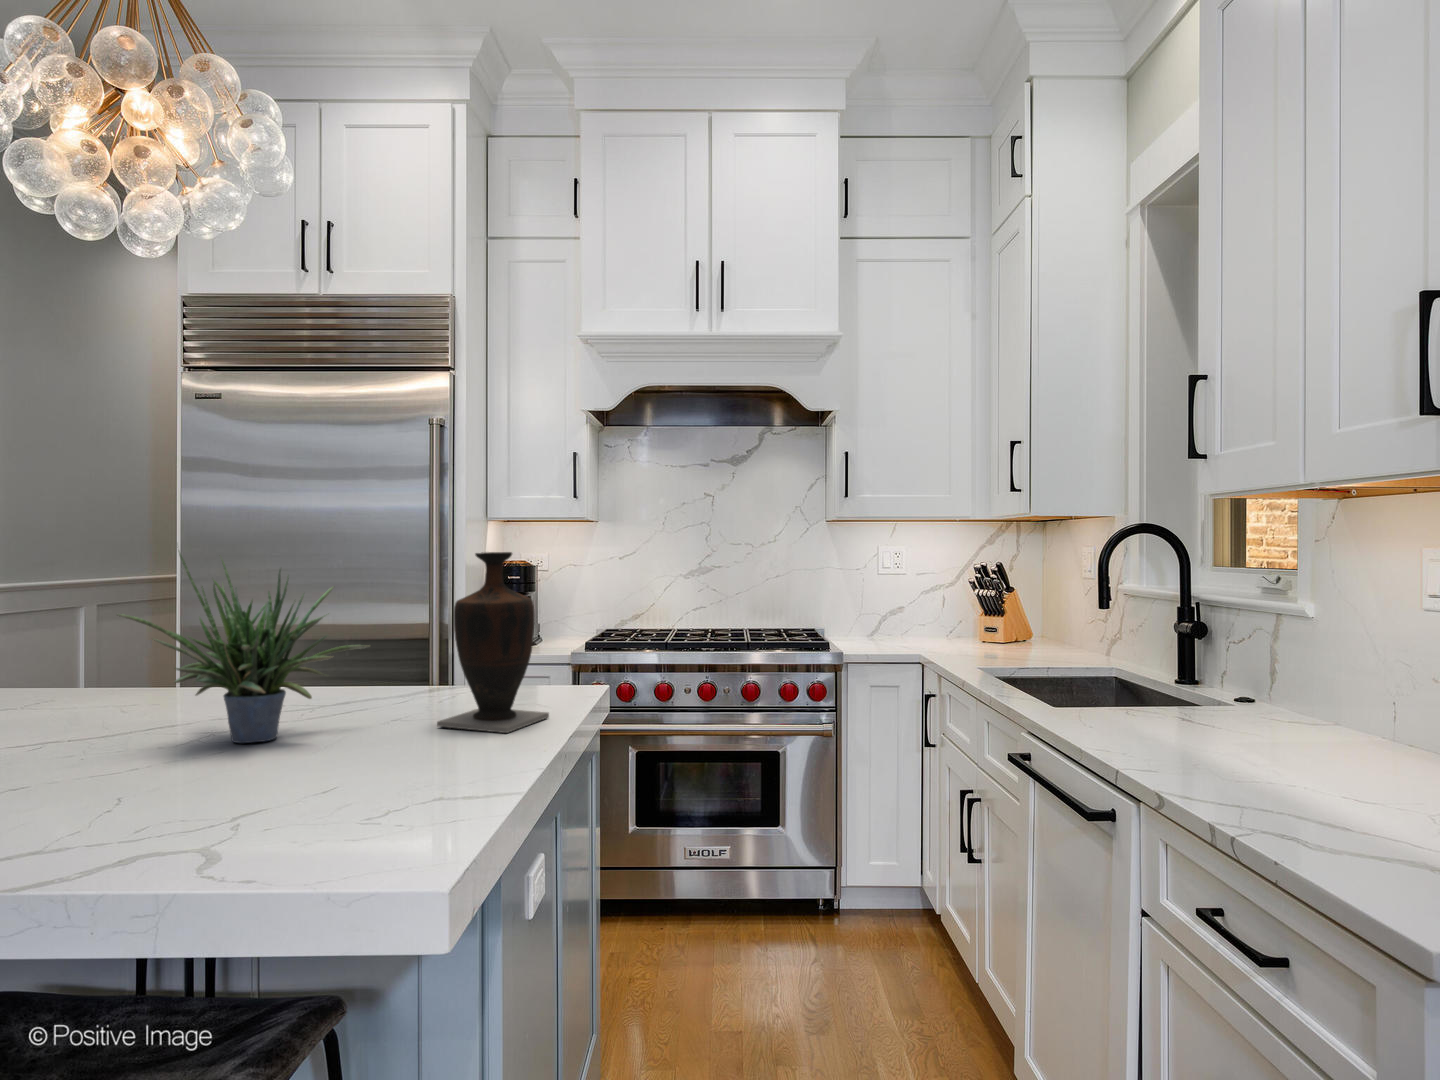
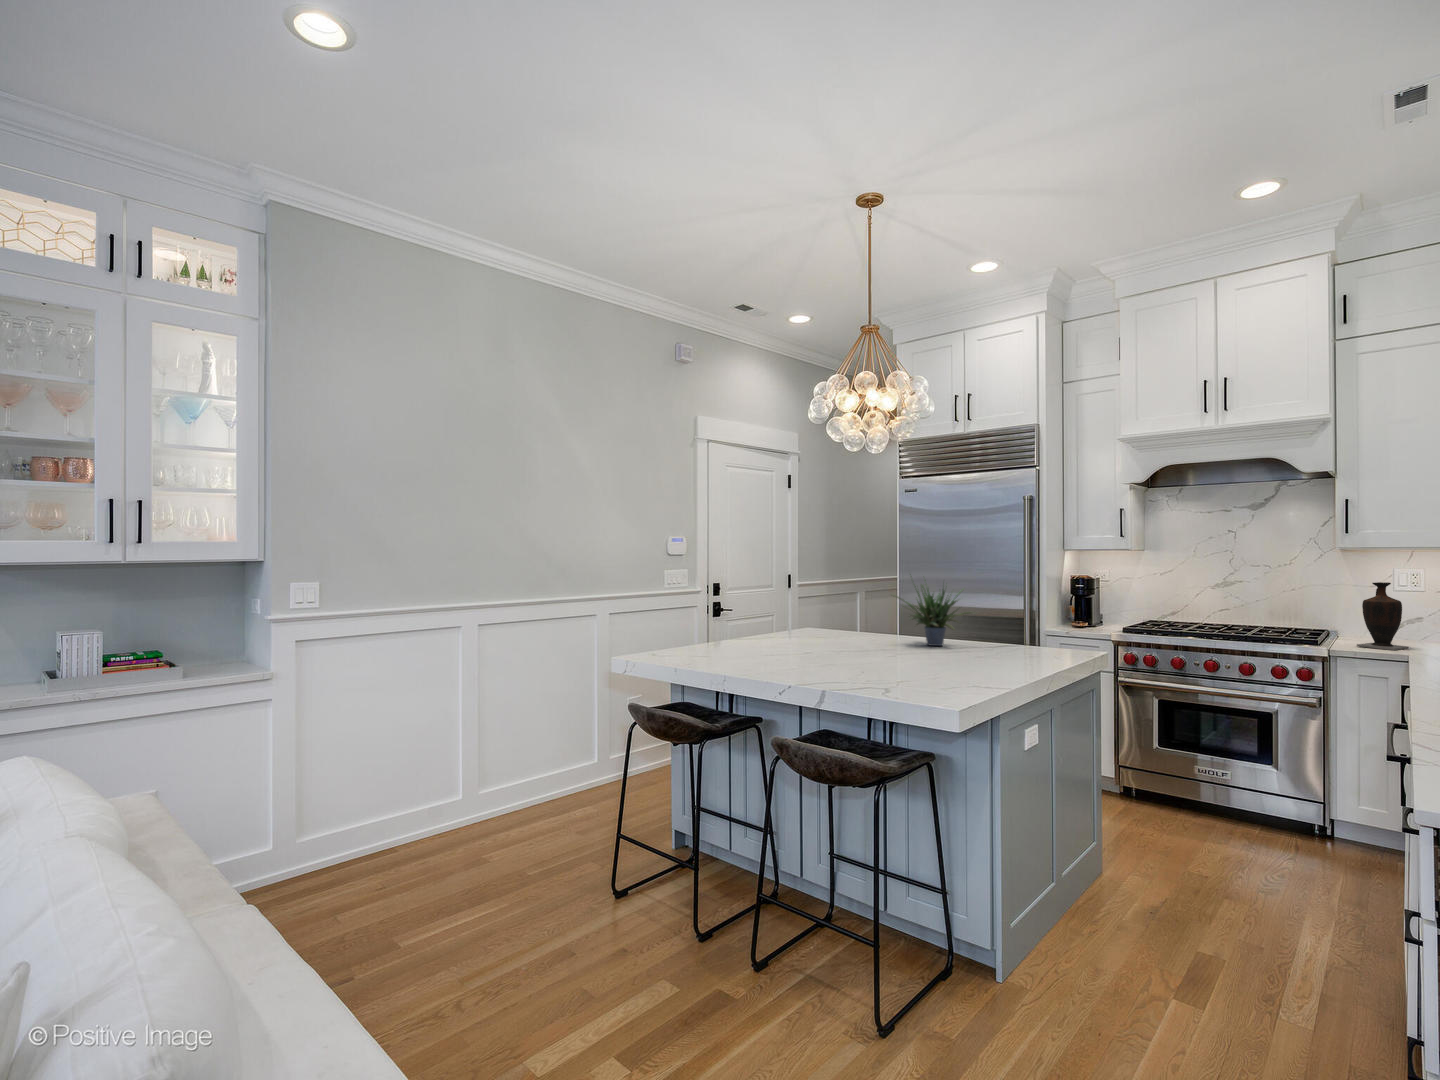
vase: present [437,552,549,733] -> present [1357,582,1409,650]

